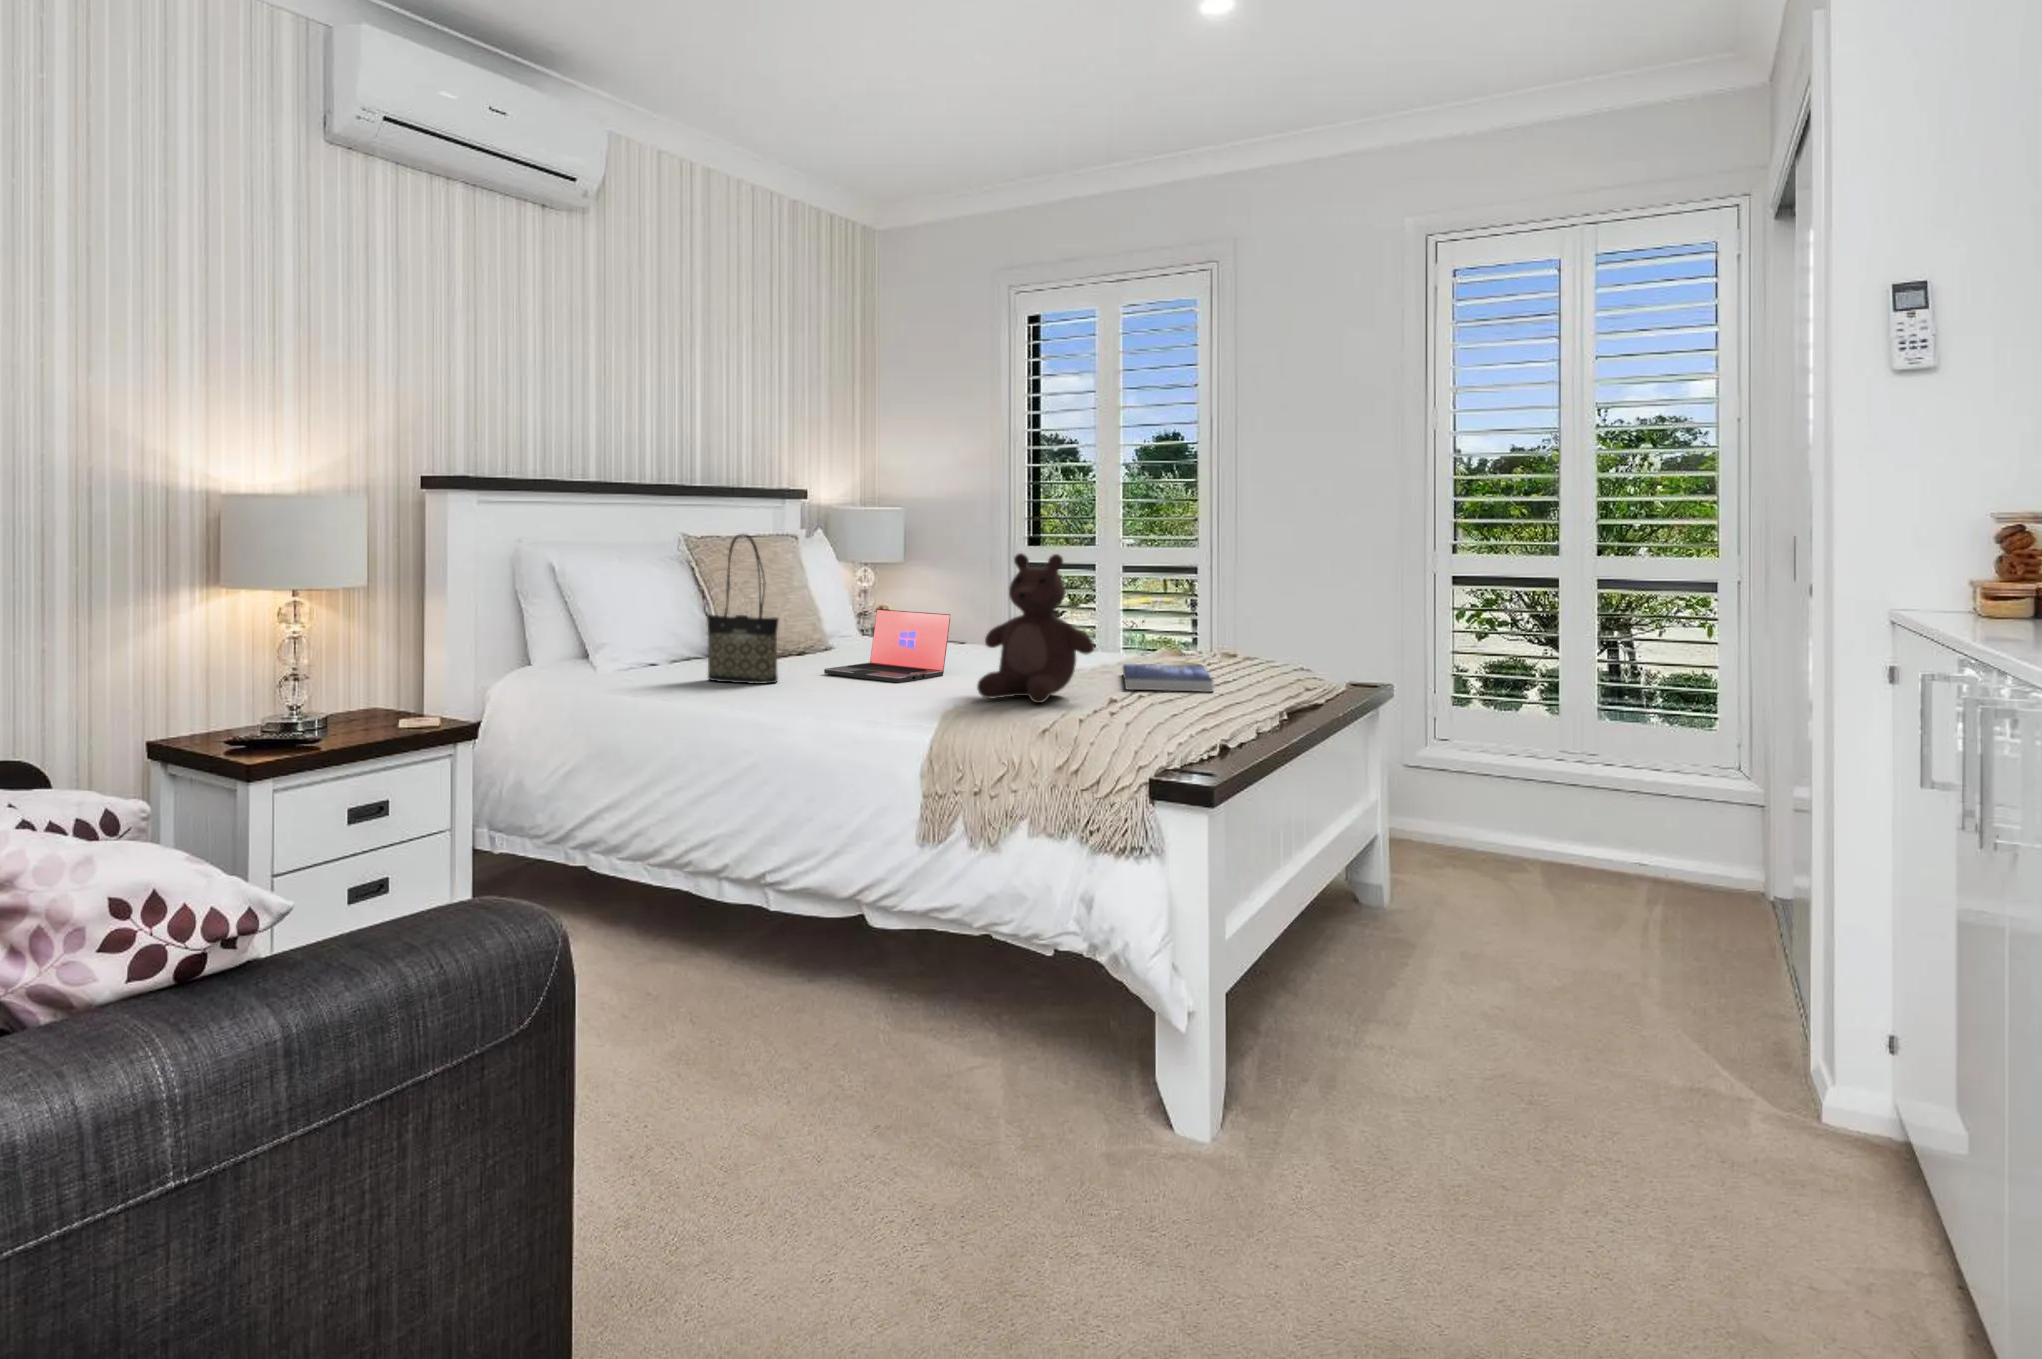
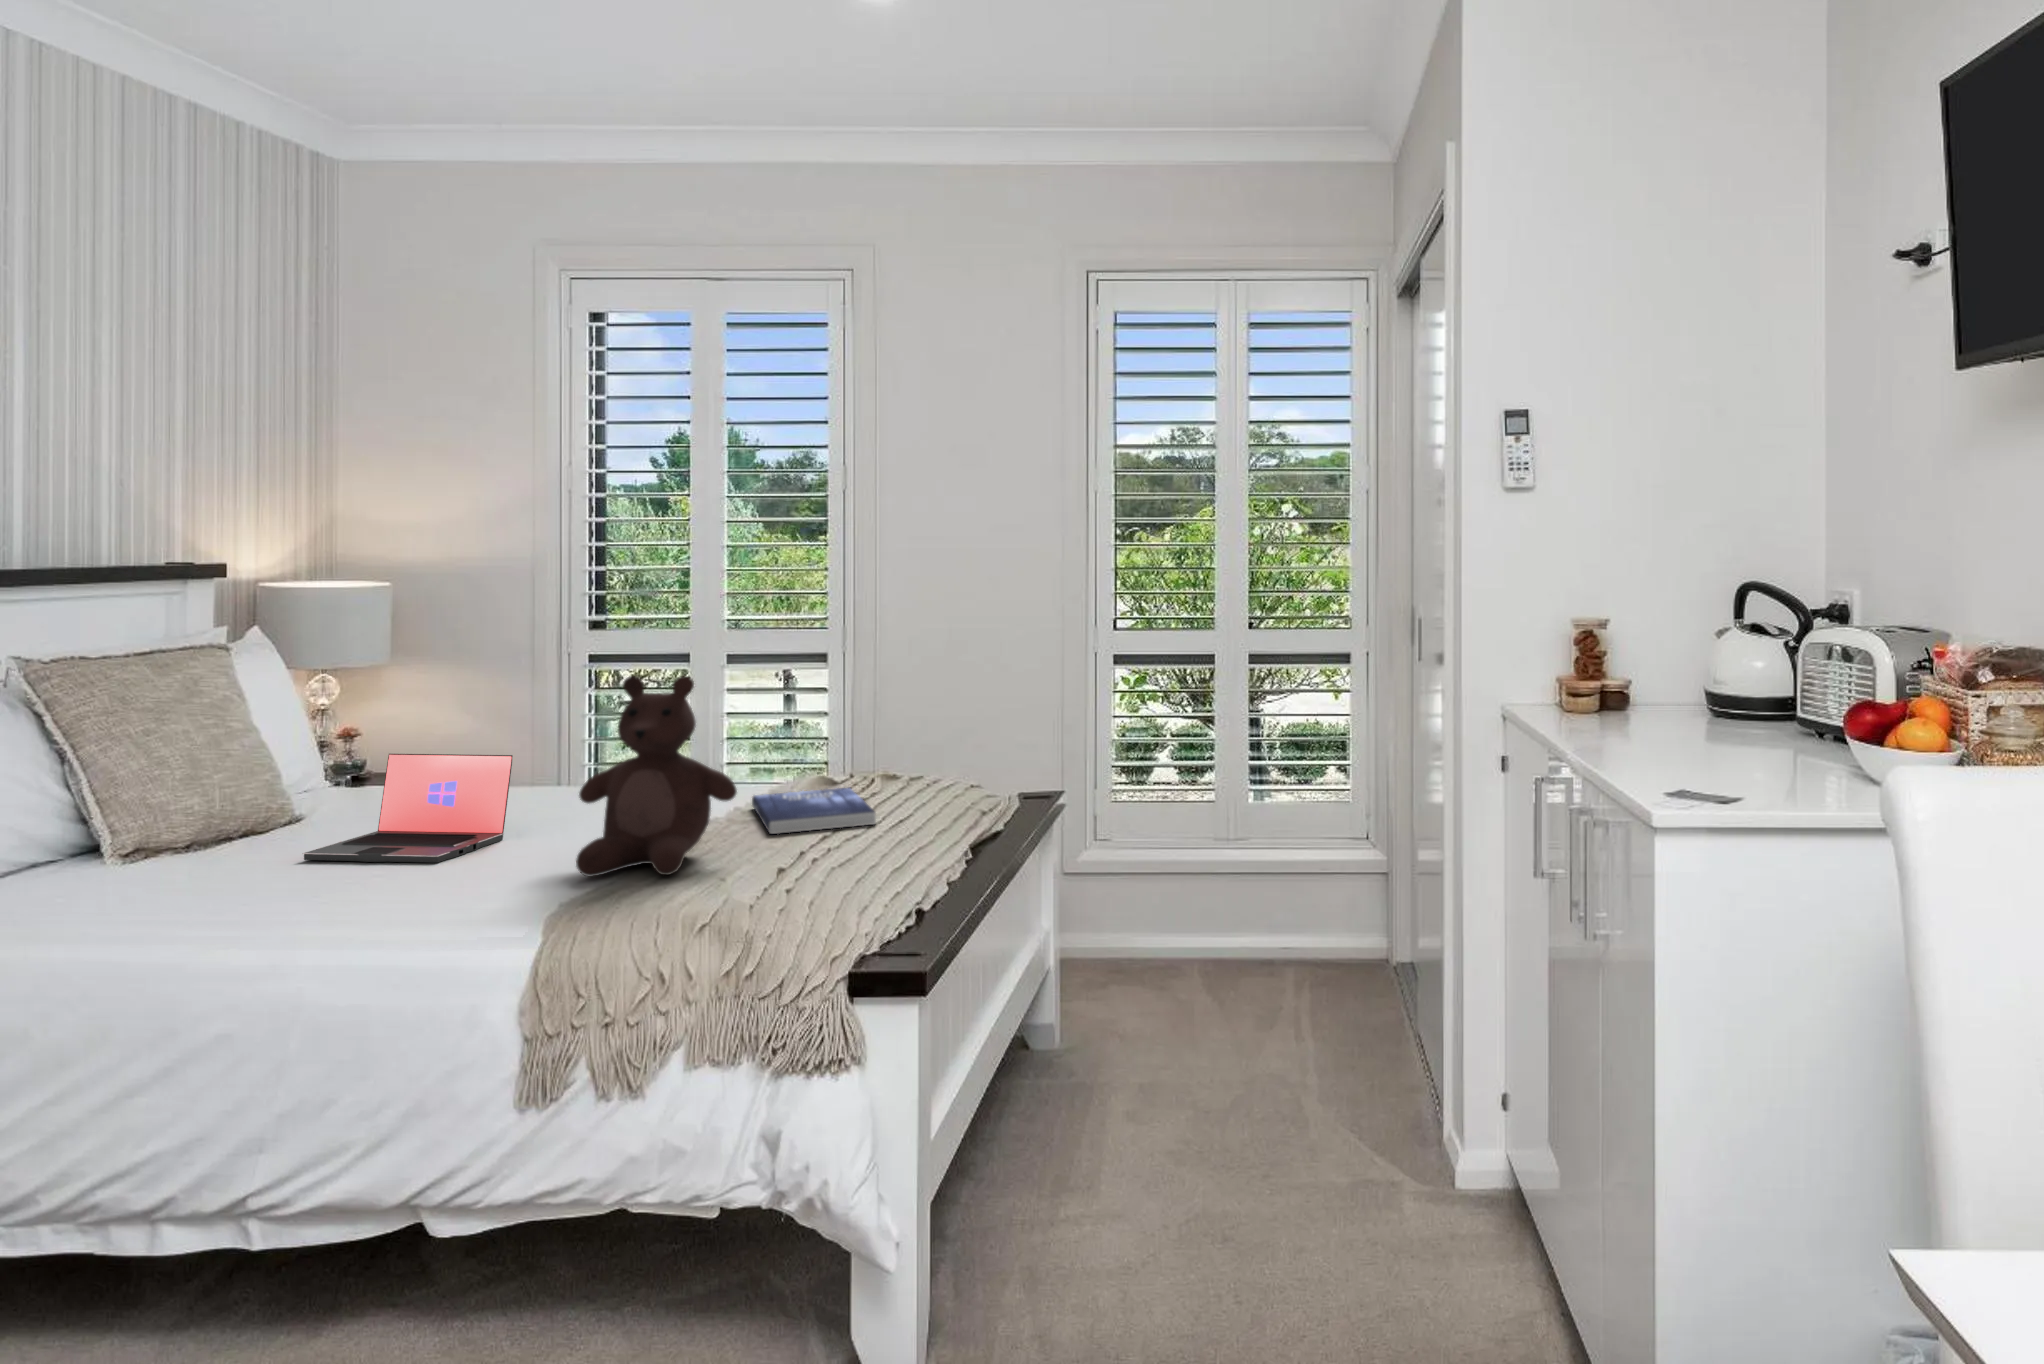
tote bag: present [707,534,779,684] -> none [81,665,228,901]

